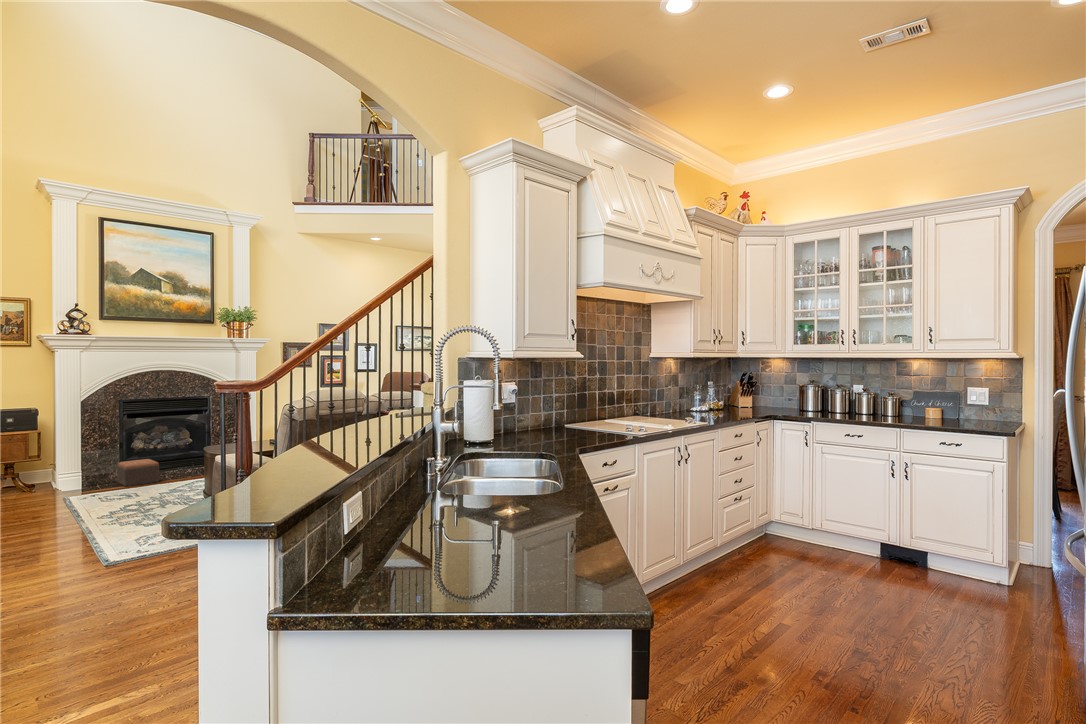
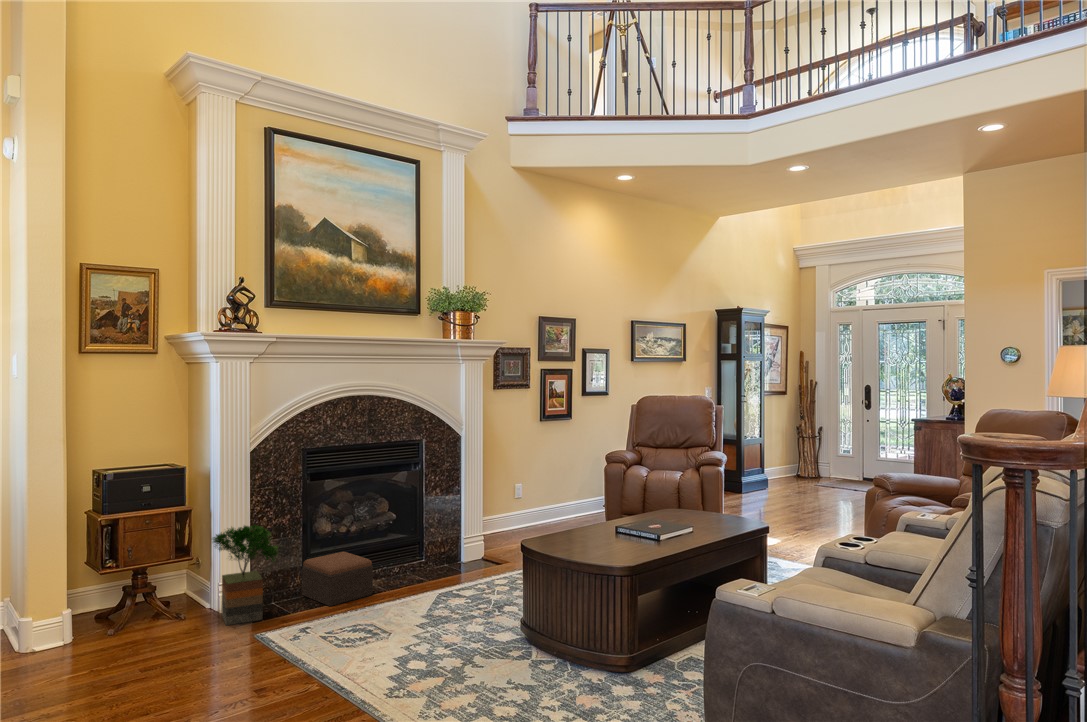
potted tree: none [46,440,91,494] -> present [213,525,278,625]

